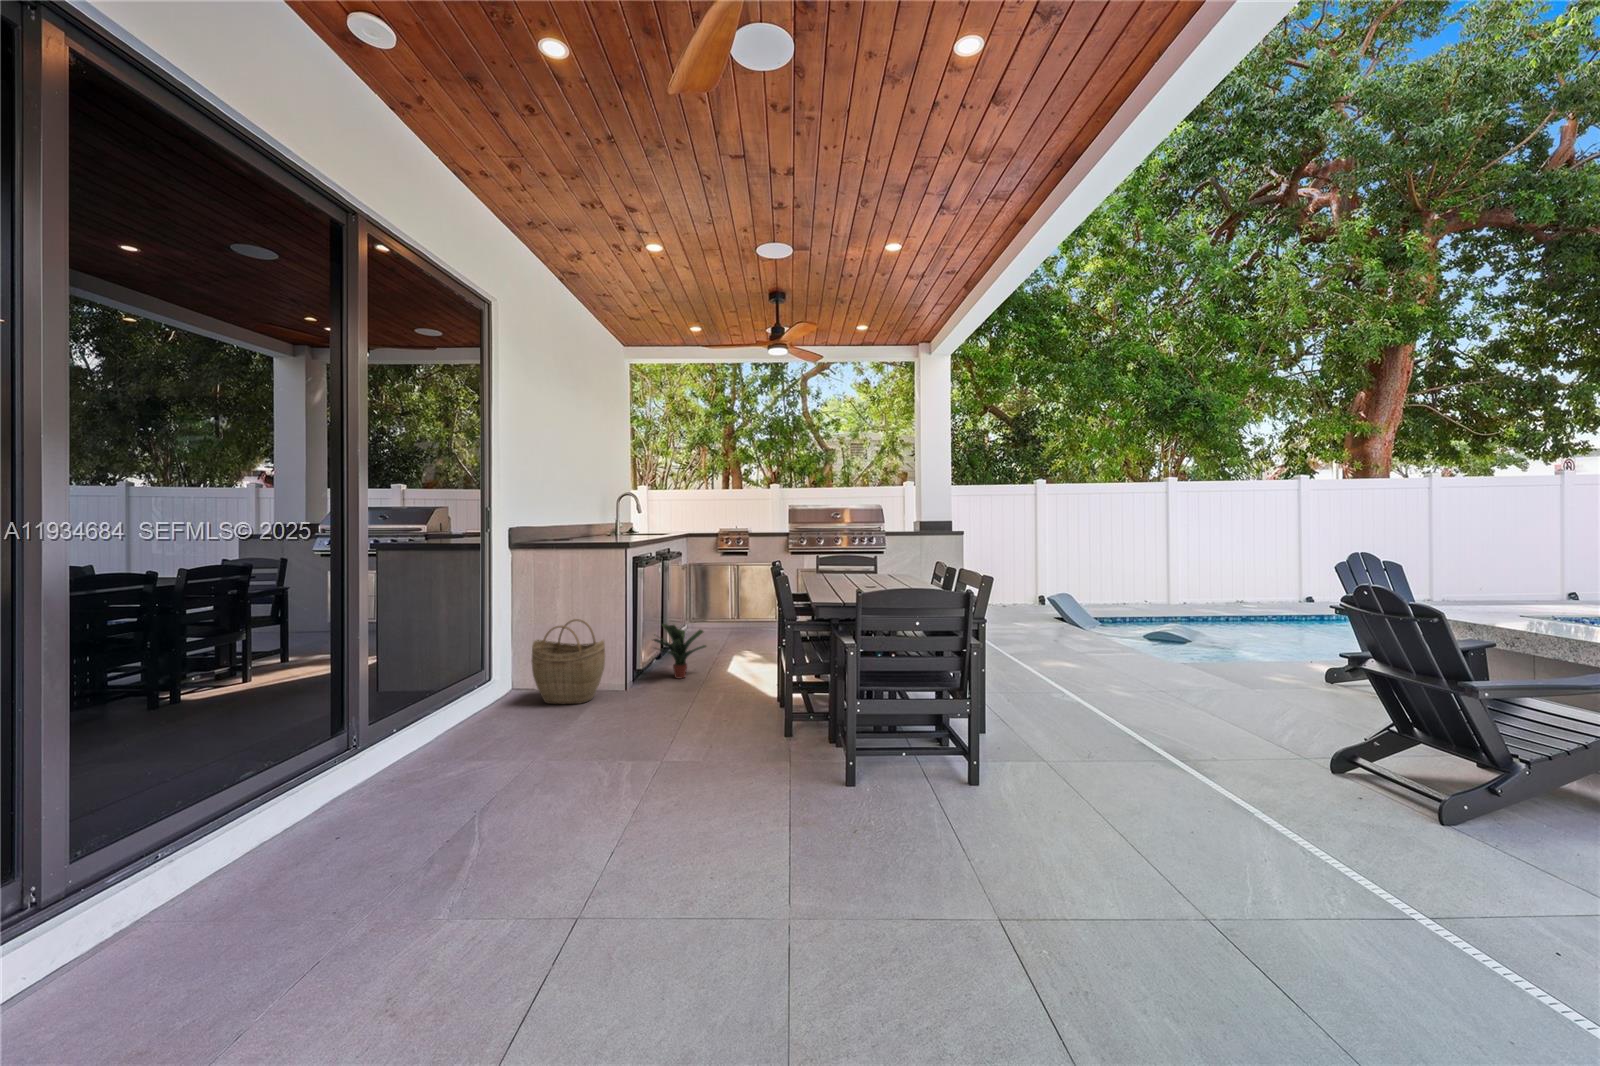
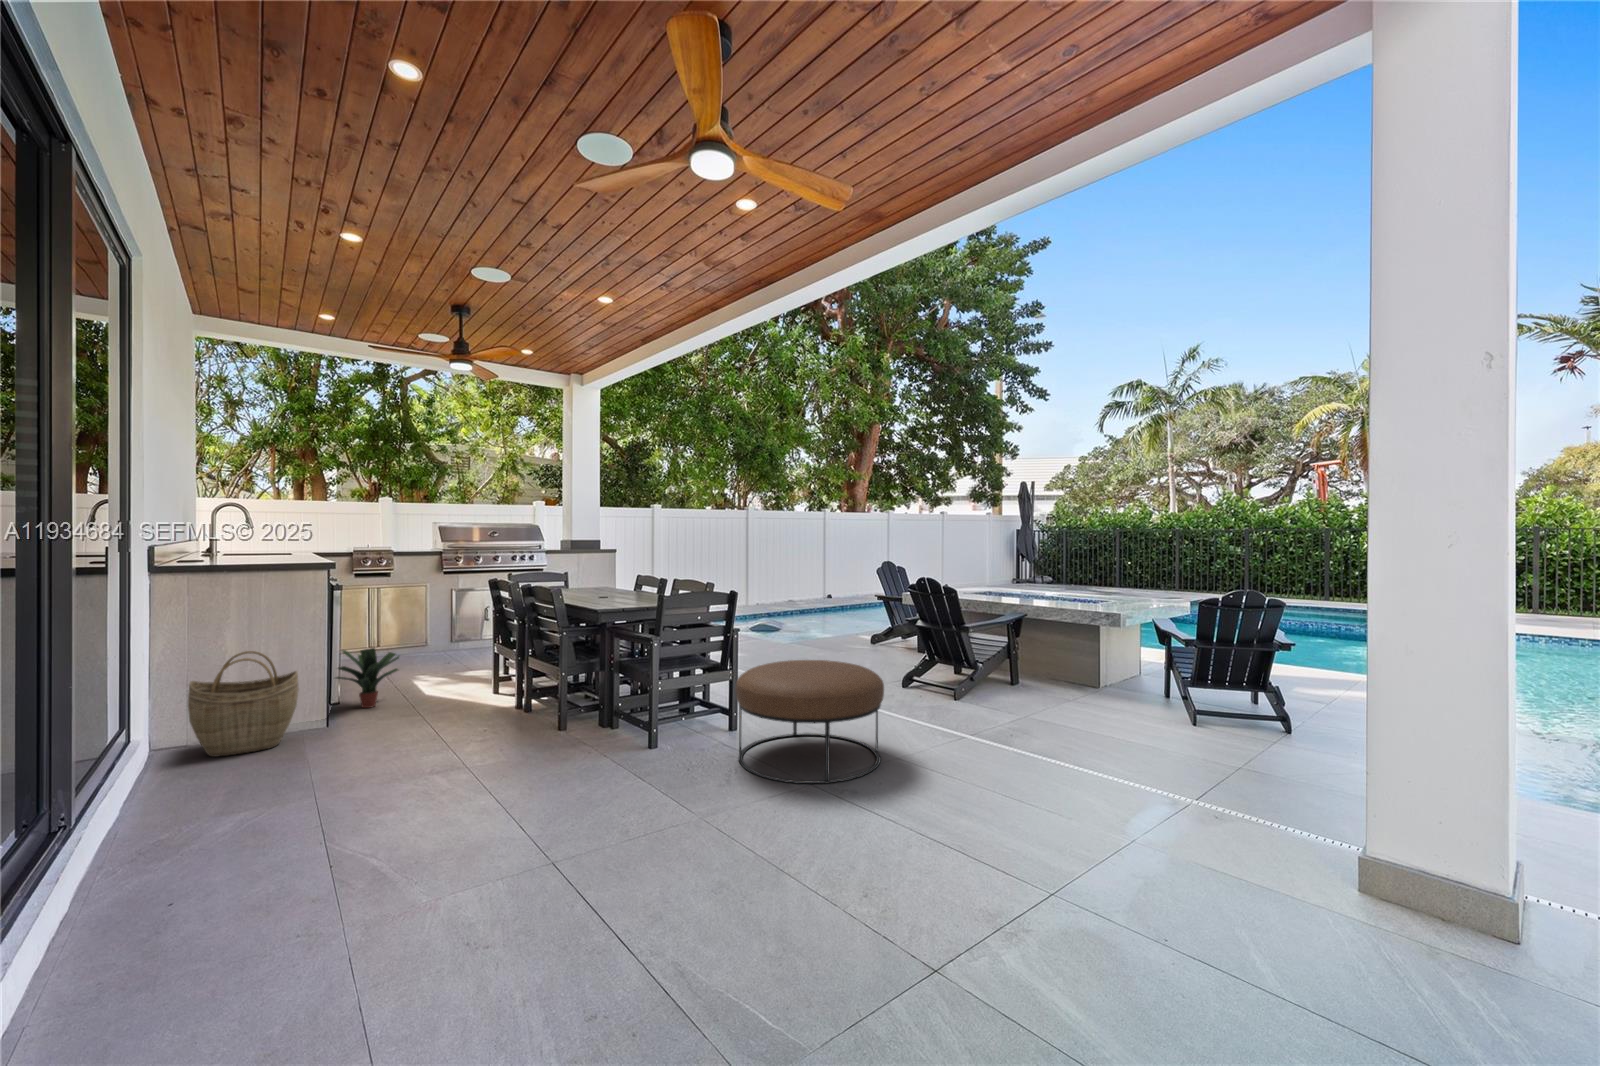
ottoman: none [921,703,1171,929] -> present [735,660,884,784]

